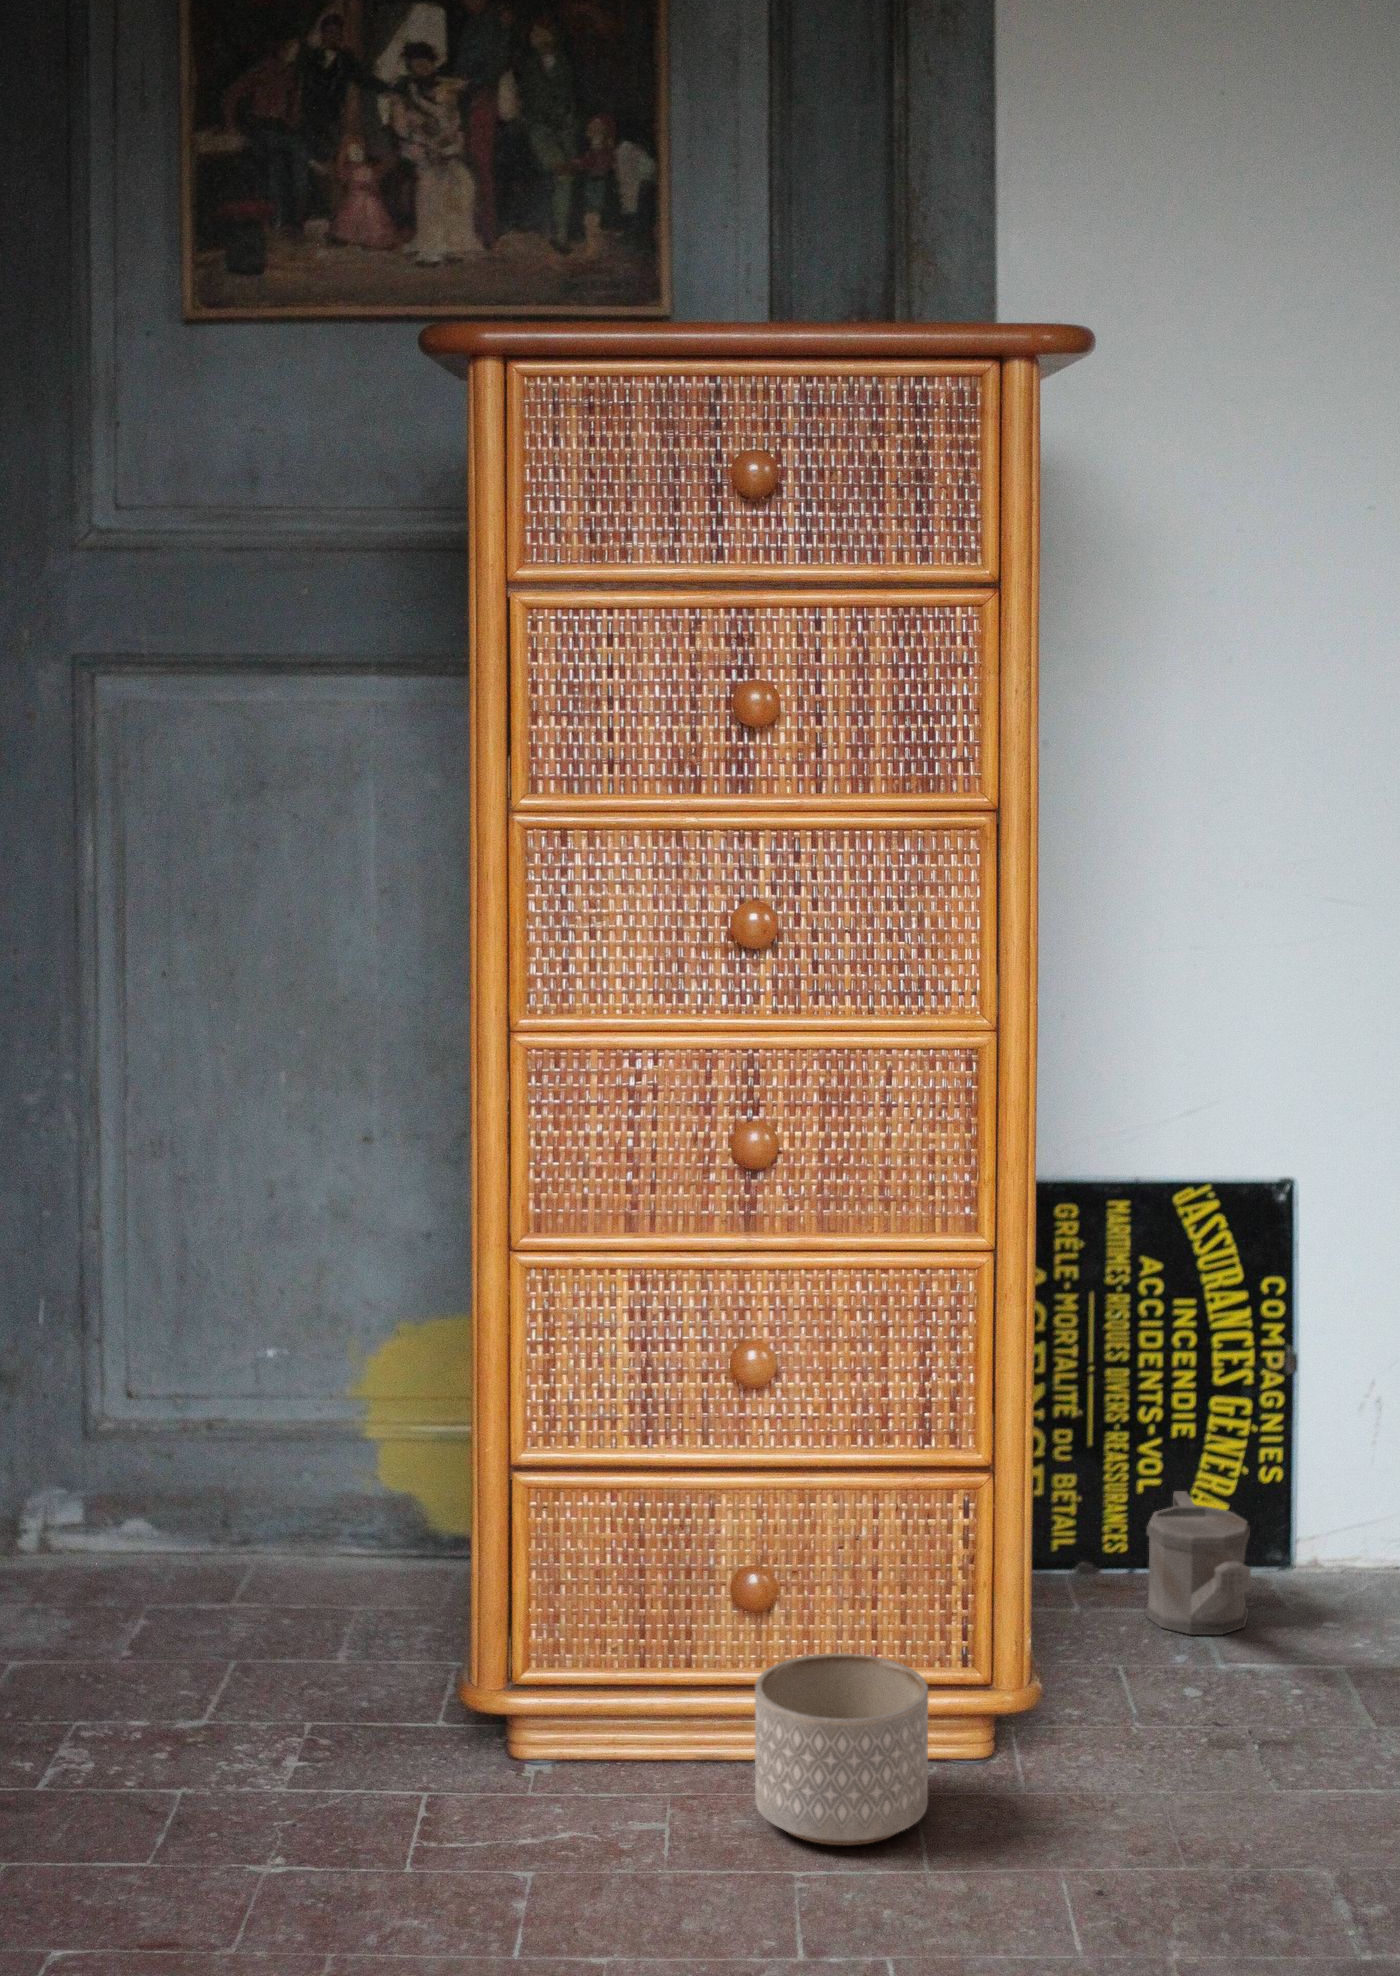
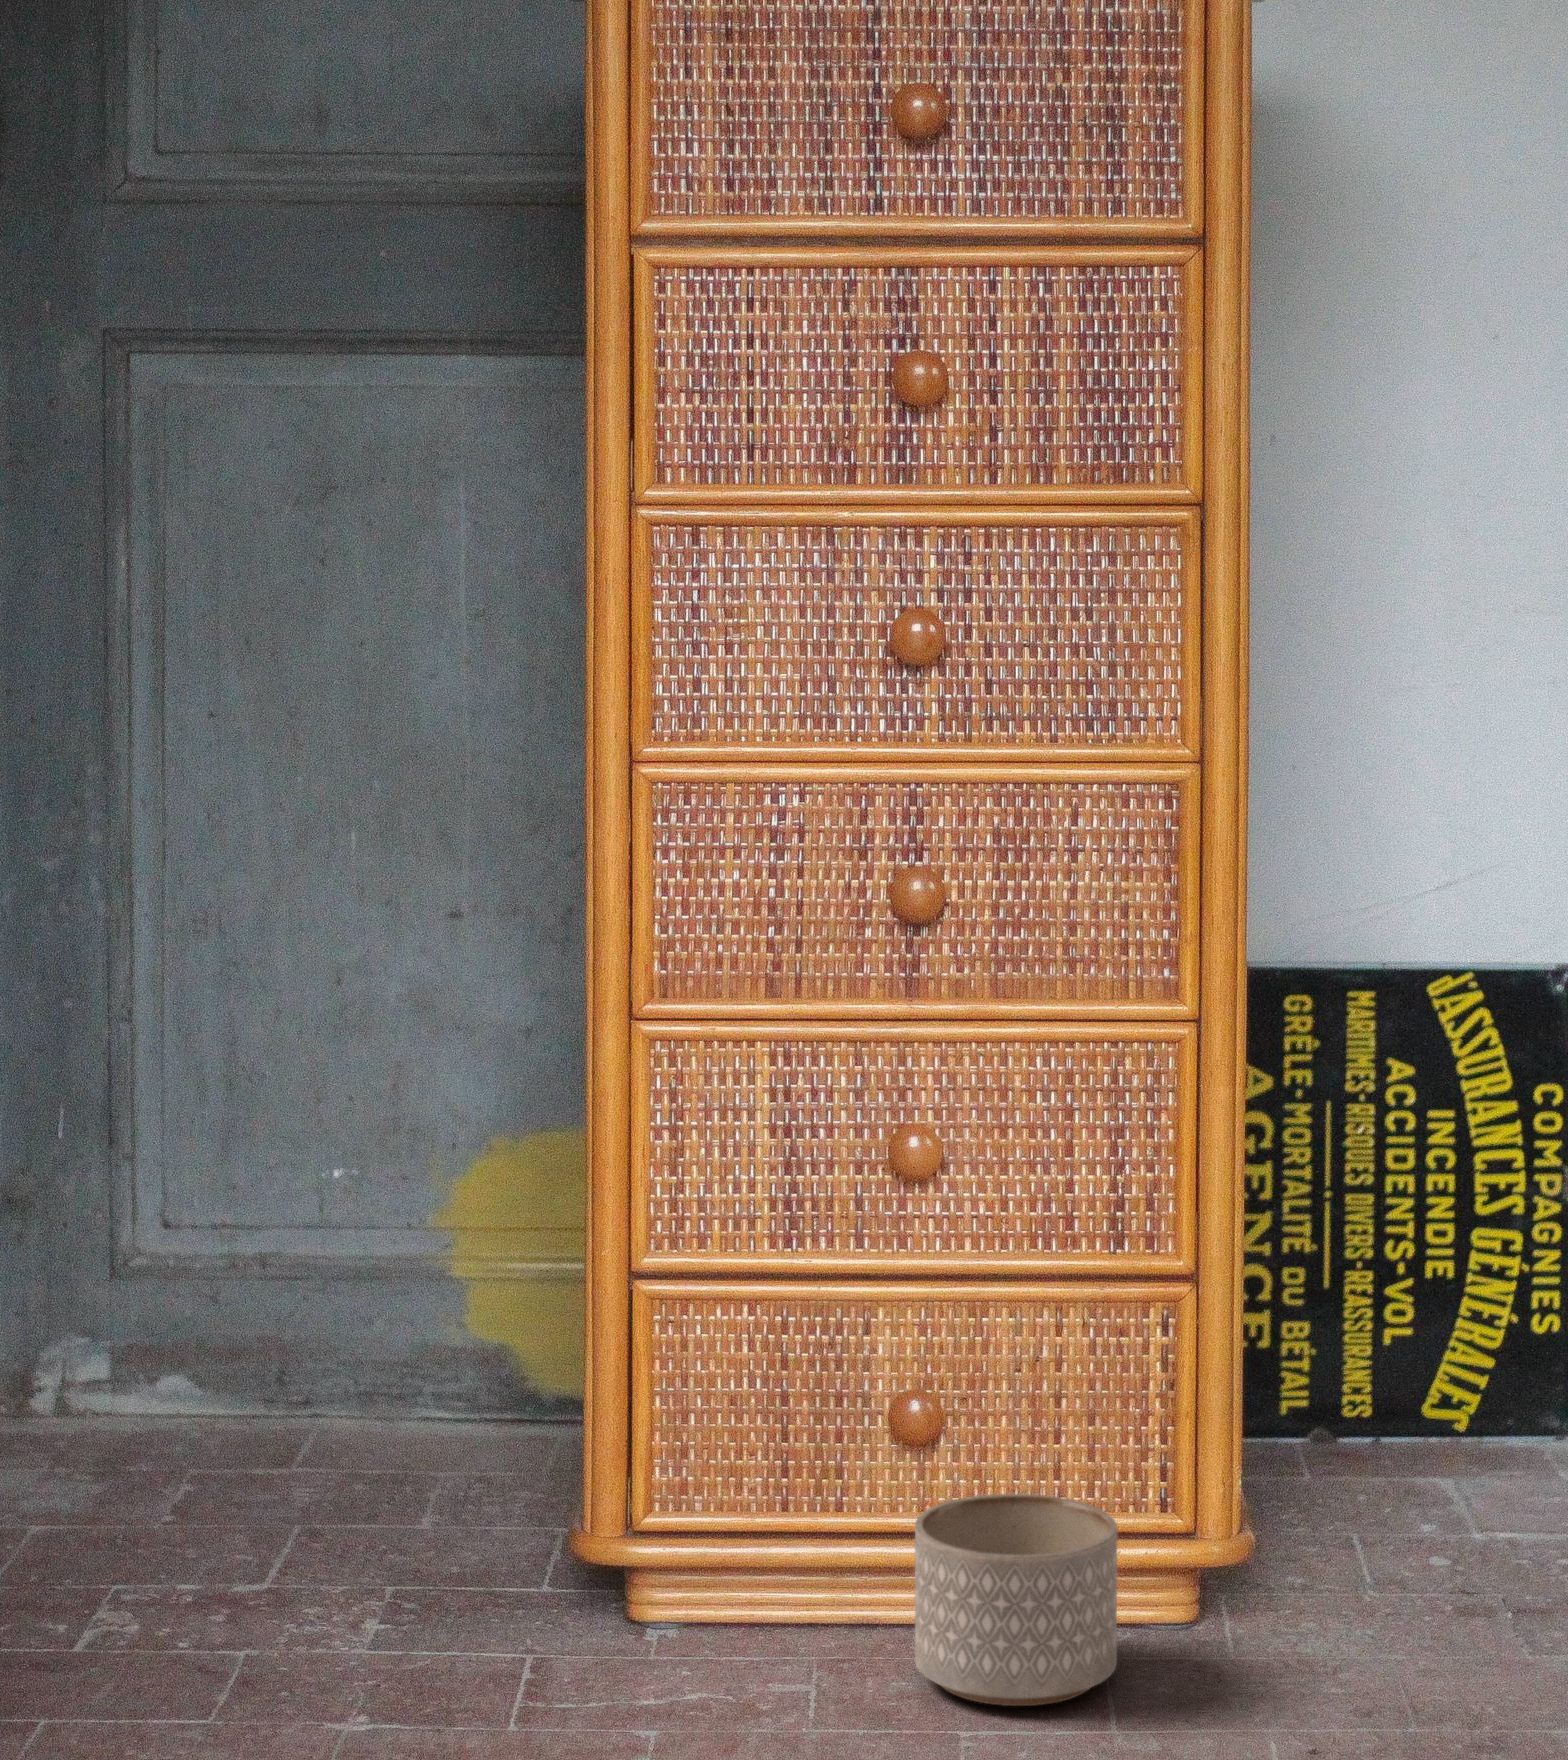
watering can: present [1145,1491,1251,1635] -> none [1390,1340,1515,1503]

